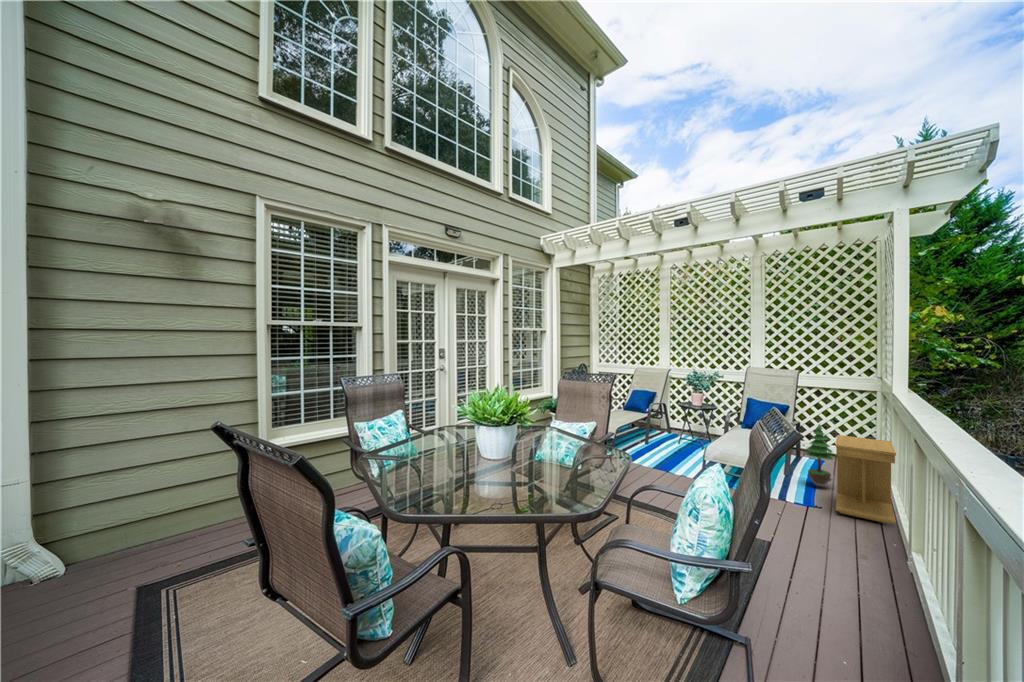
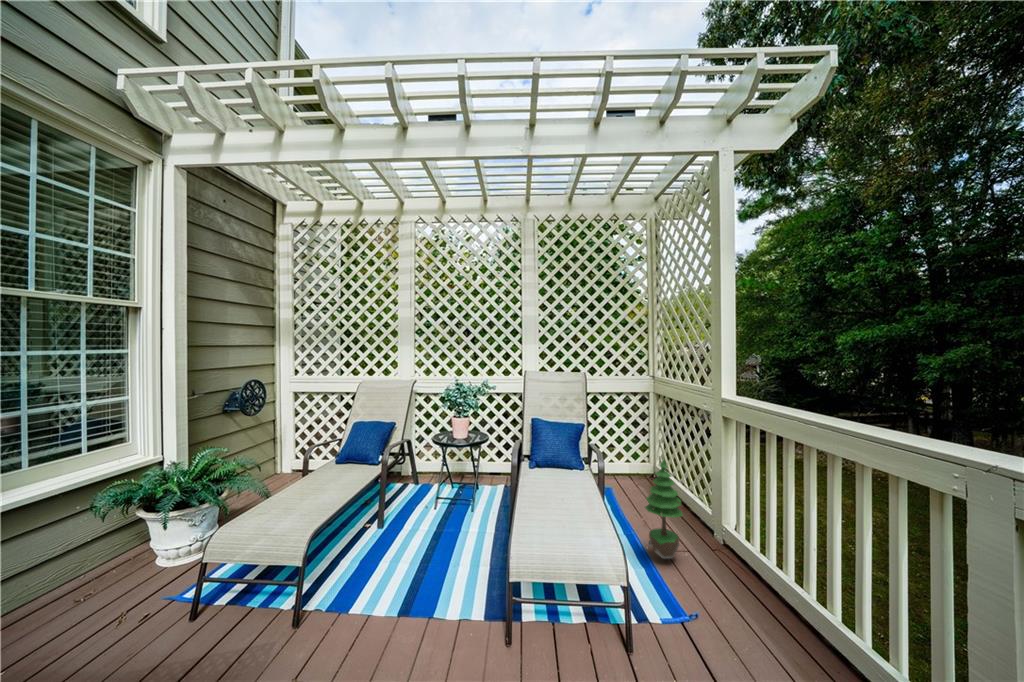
side table: present [836,435,896,524] -> none [706,480,841,643]

